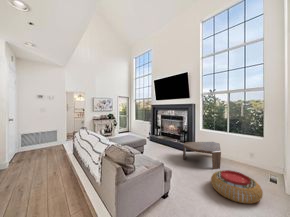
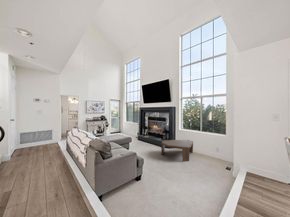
pouf: present [211,170,263,204] -> none [175,160,210,183]

